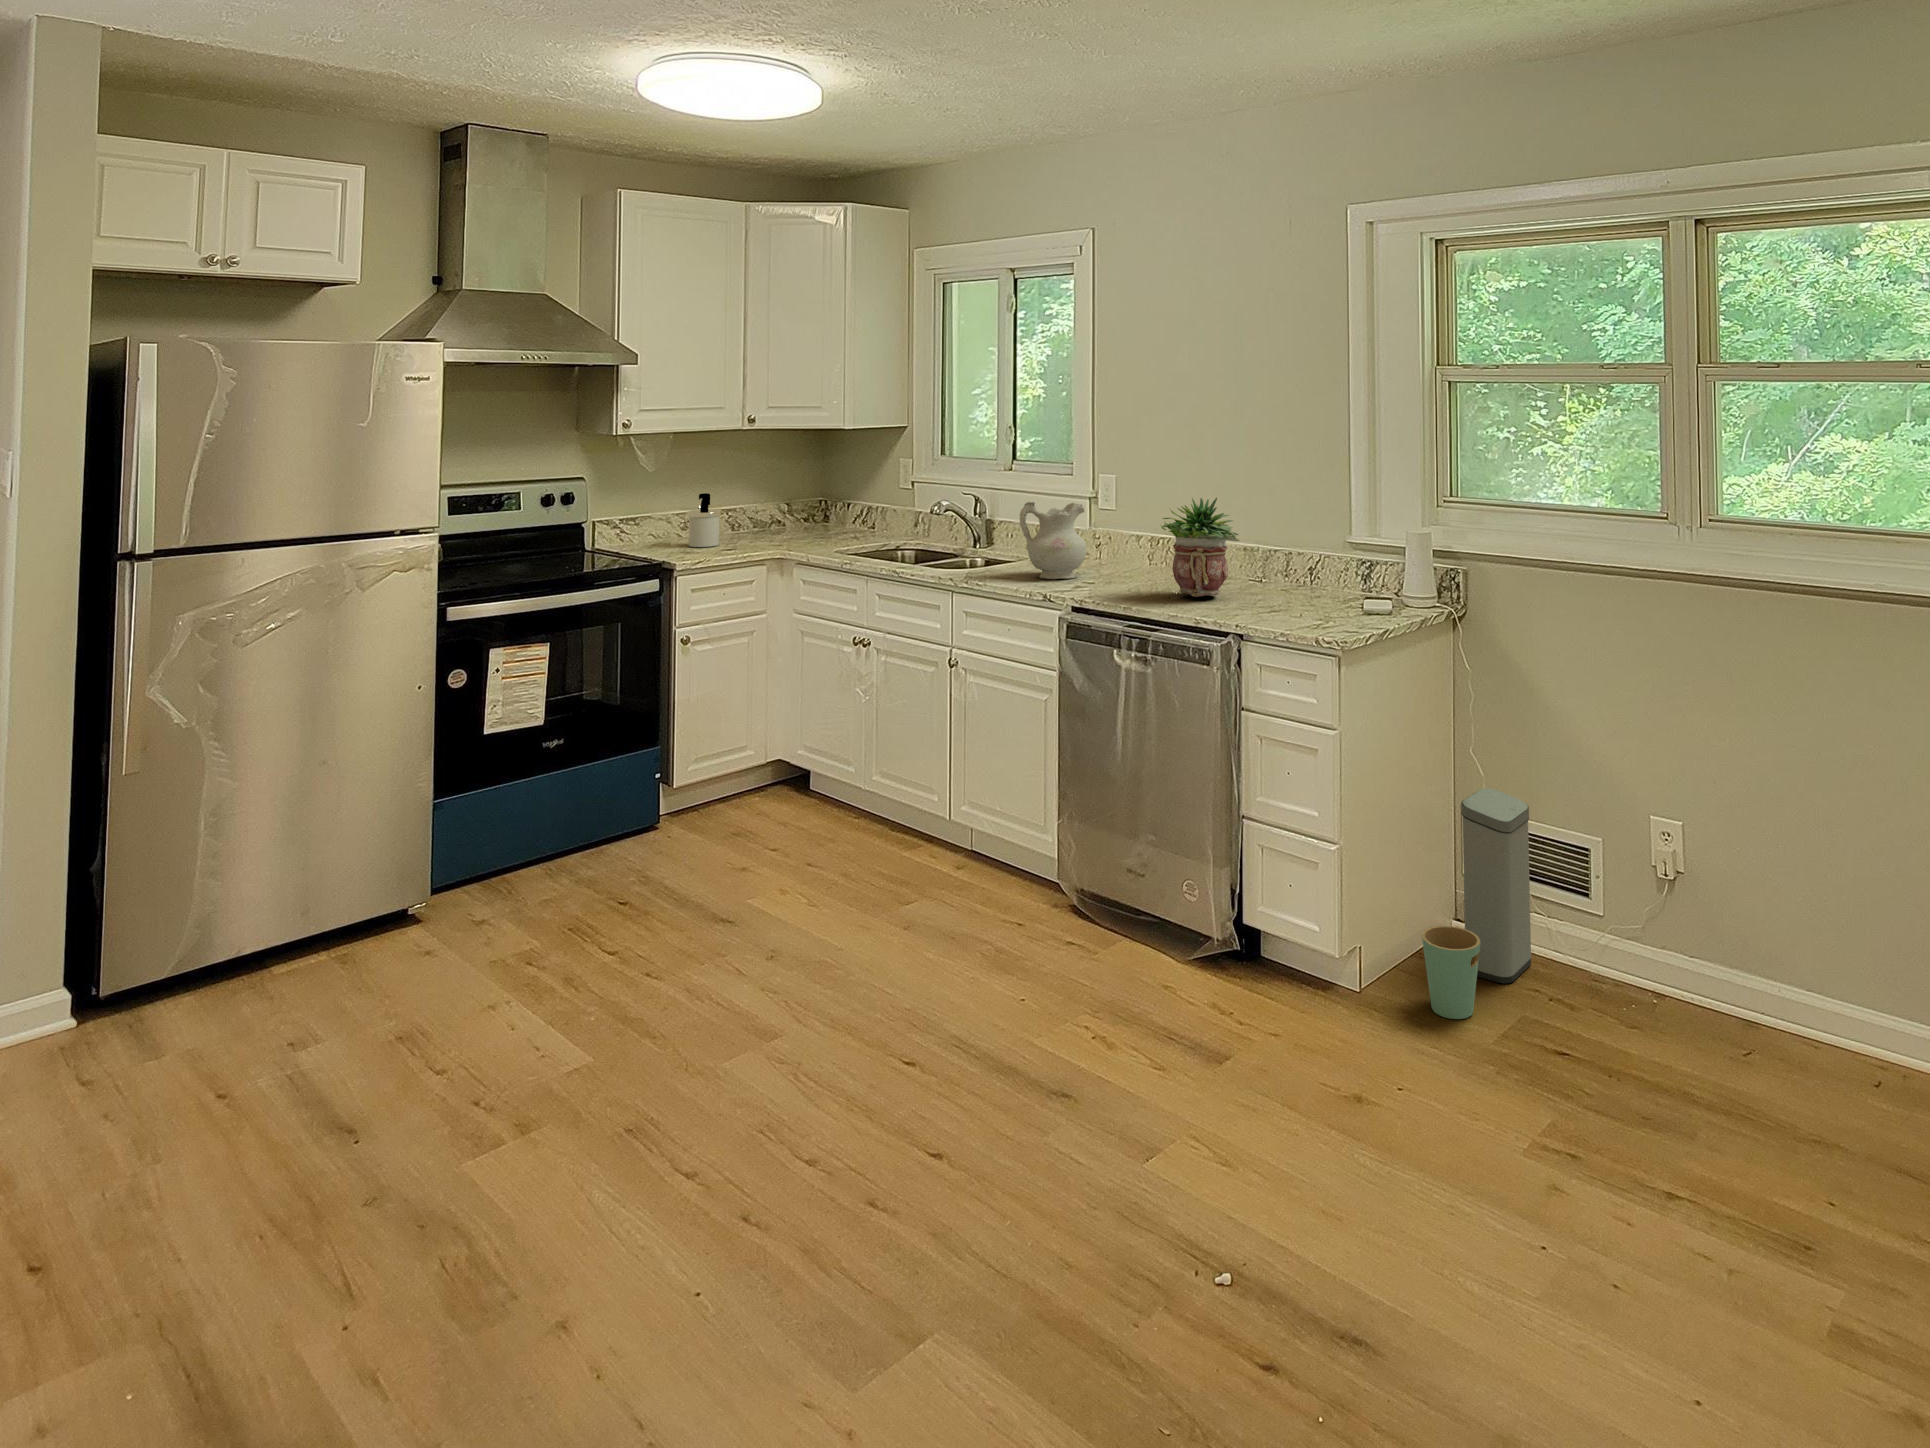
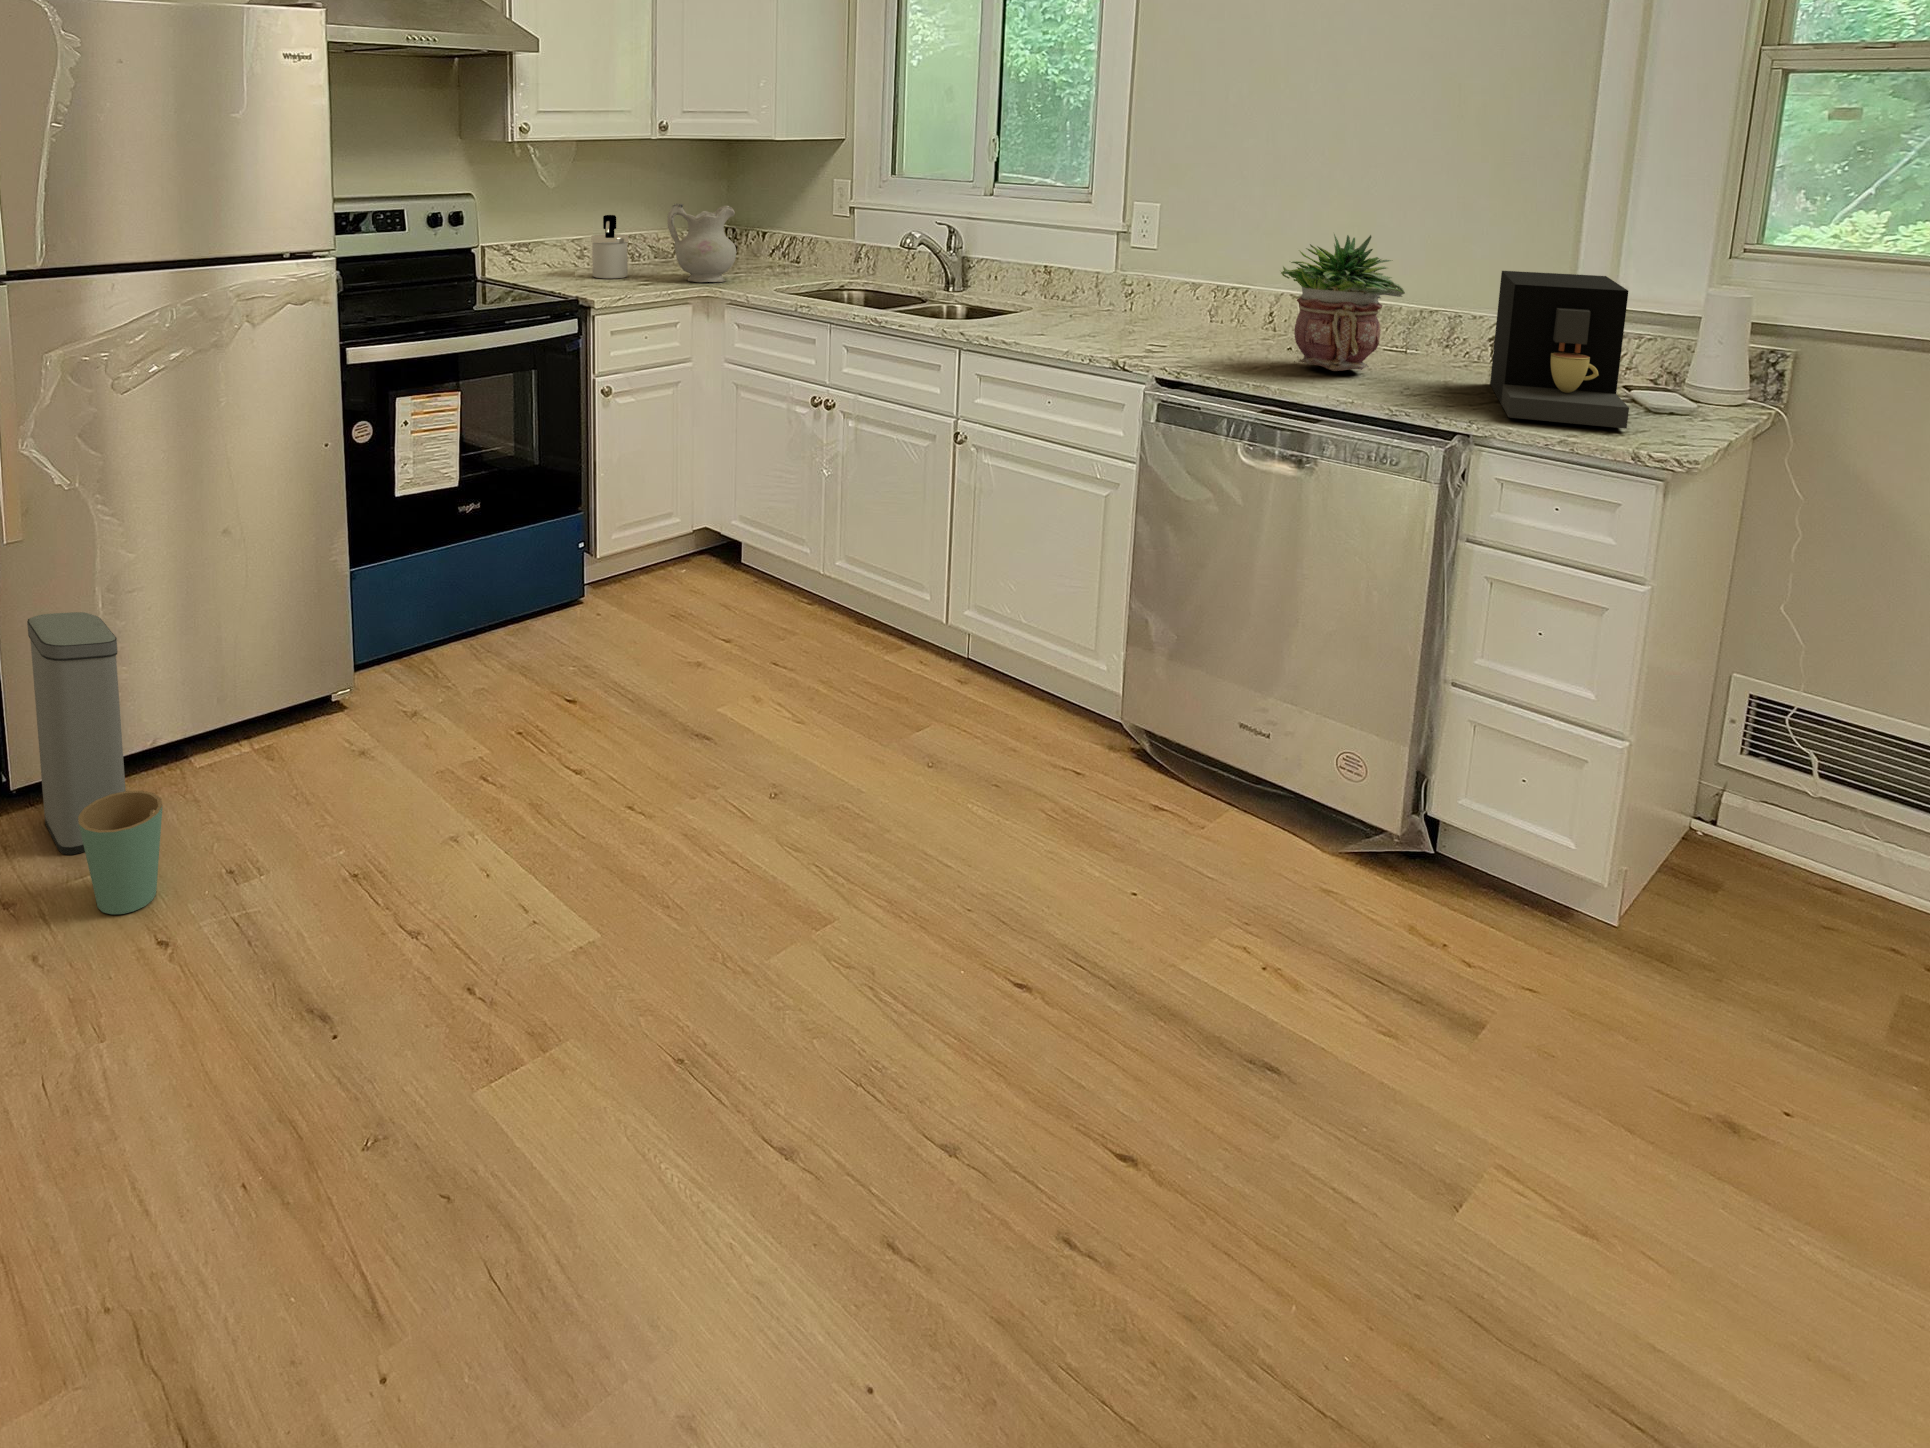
ceramic pitcher: present [1020,502,1086,579] -> present [667,204,736,282]
coffee maker: none [1274,520,1358,626] -> present [1490,271,1629,428]
trash can: present [1422,788,1531,1019] -> present [27,612,163,914]

